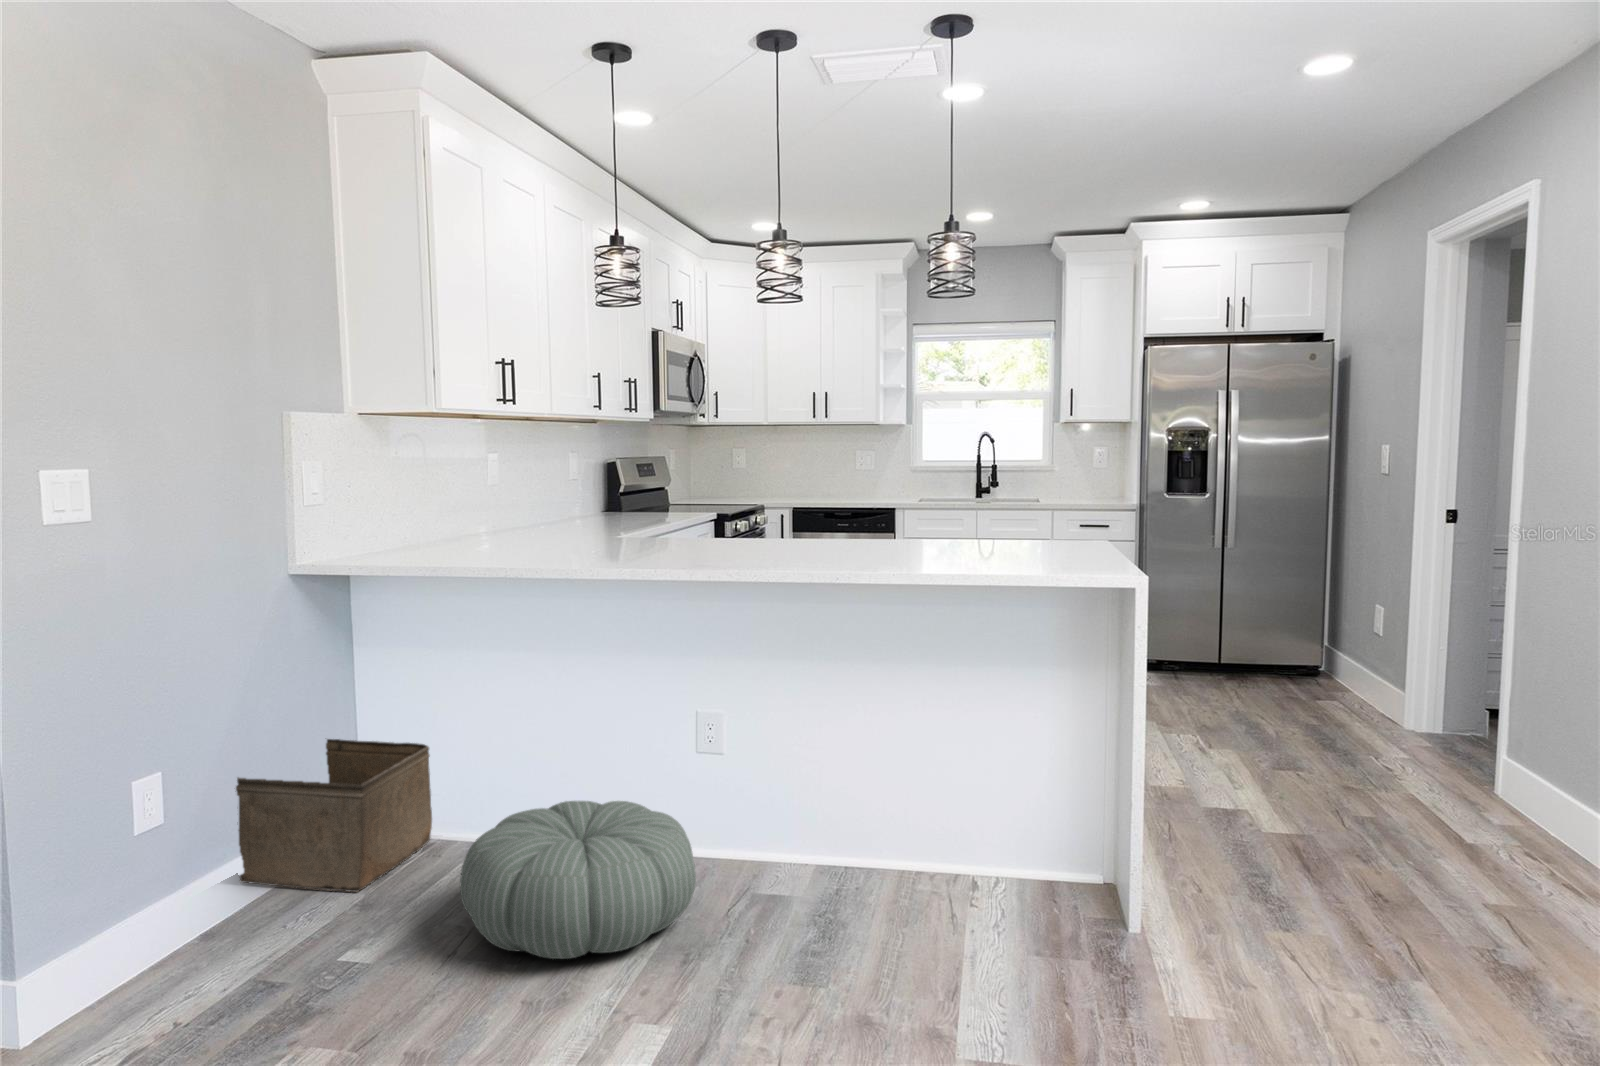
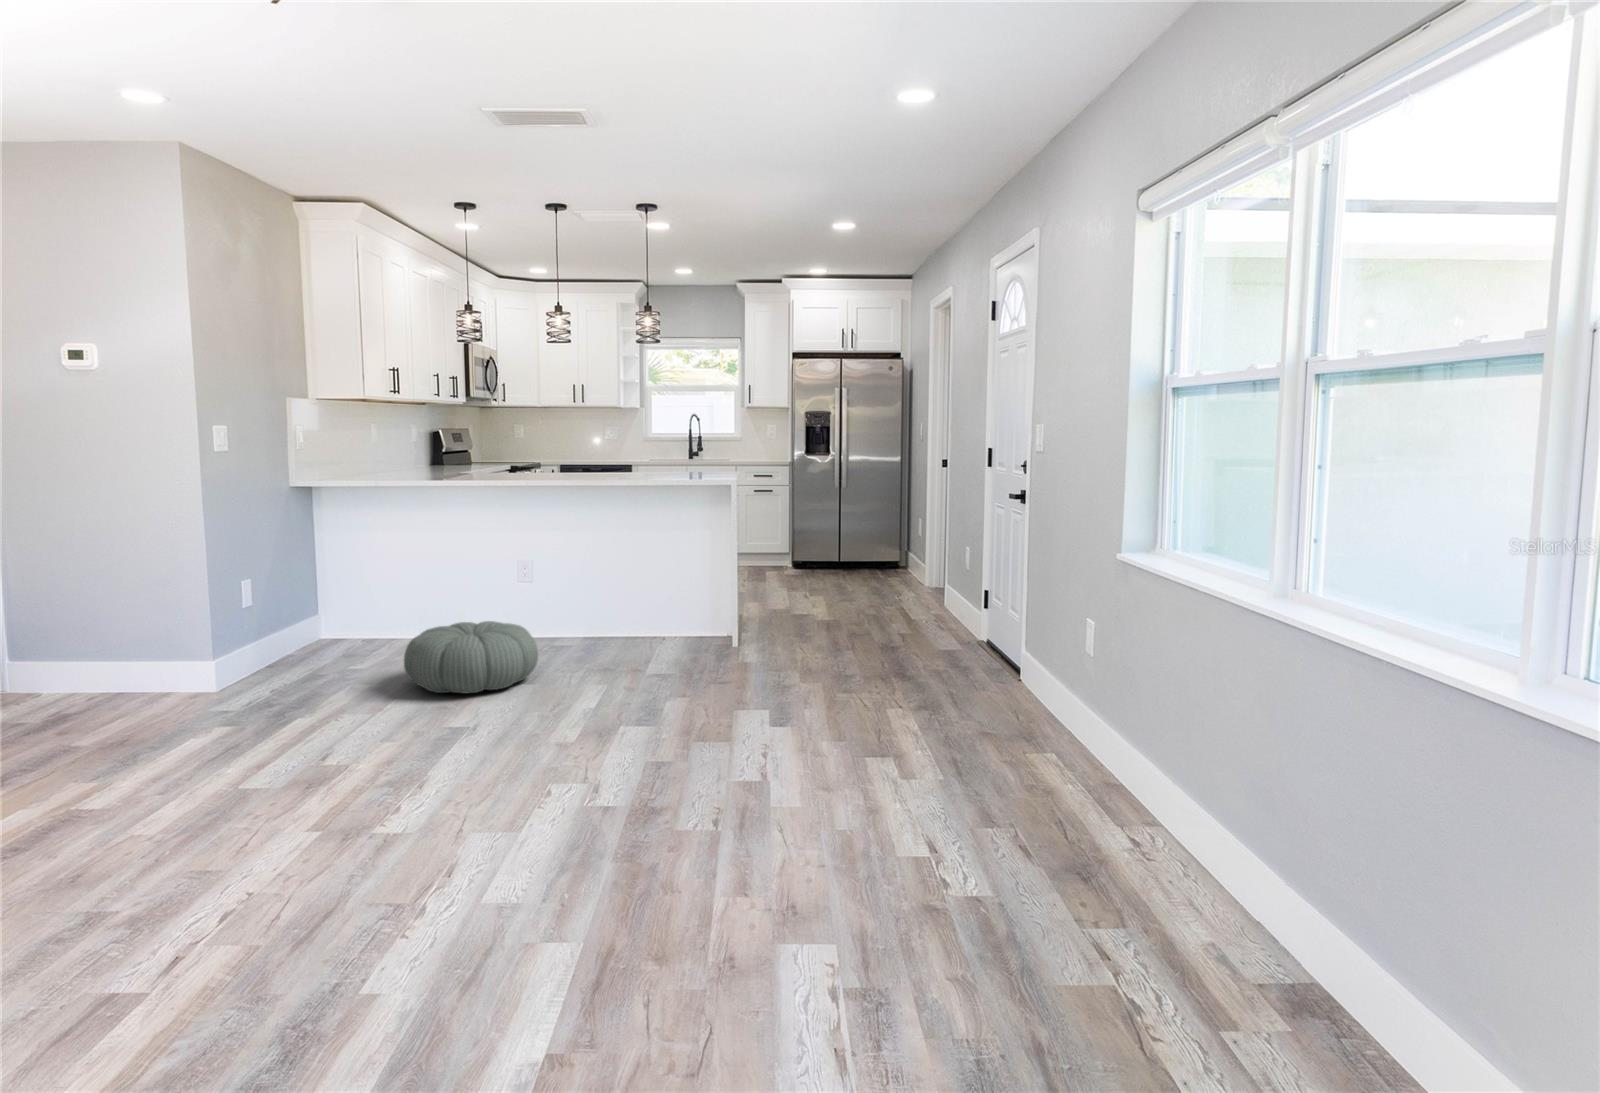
storage bin: present [236,739,432,892] -> none [243,602,361,684]

